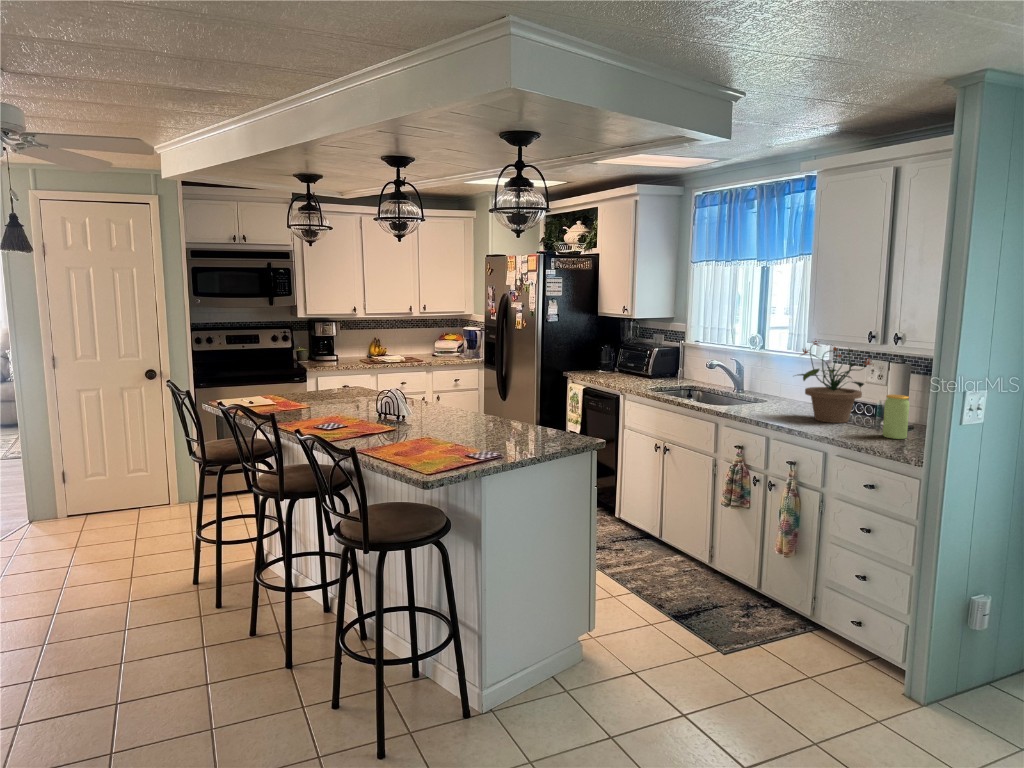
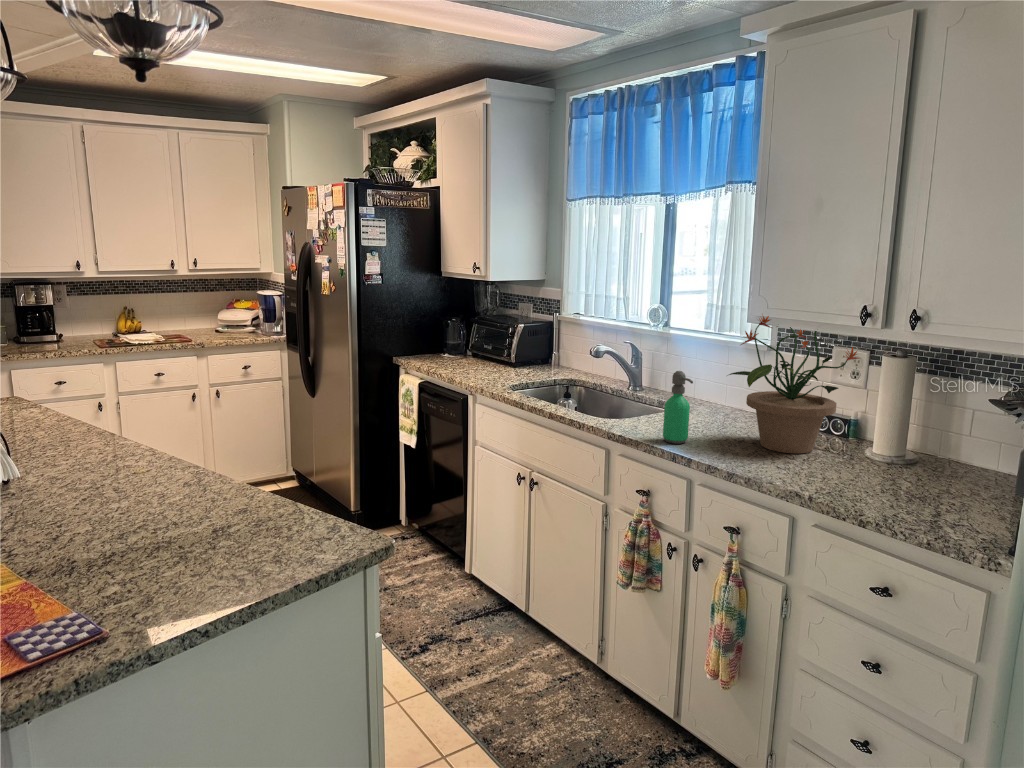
soap dispenser: none [751,373,769,417] -> present [663,371,693,444]
jar: present [883,394,910,439] -> none [886,414,935,493]

